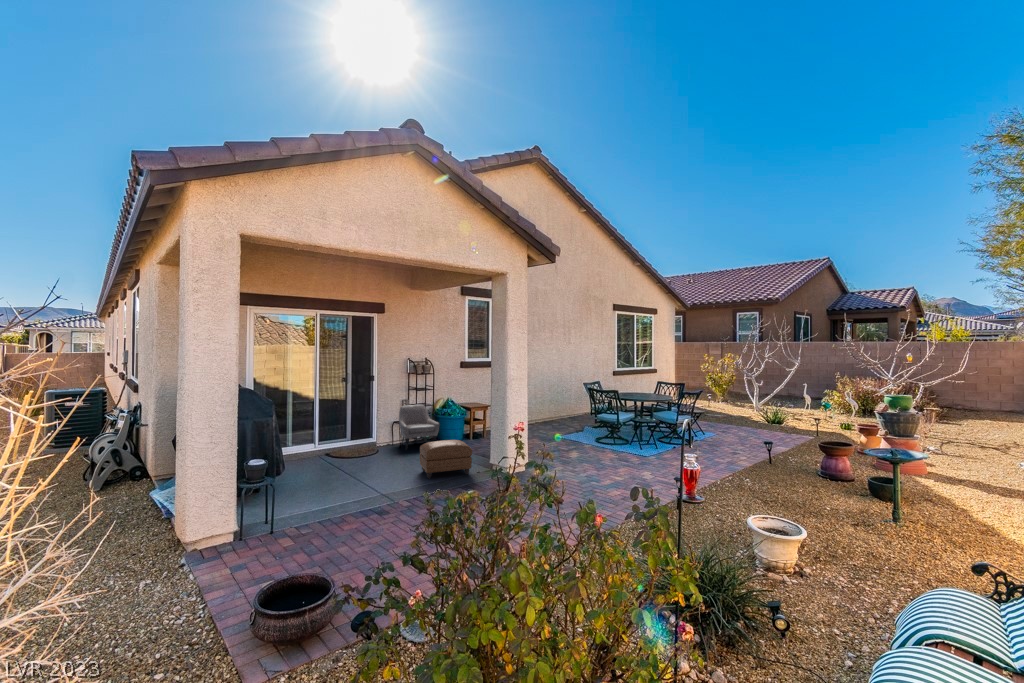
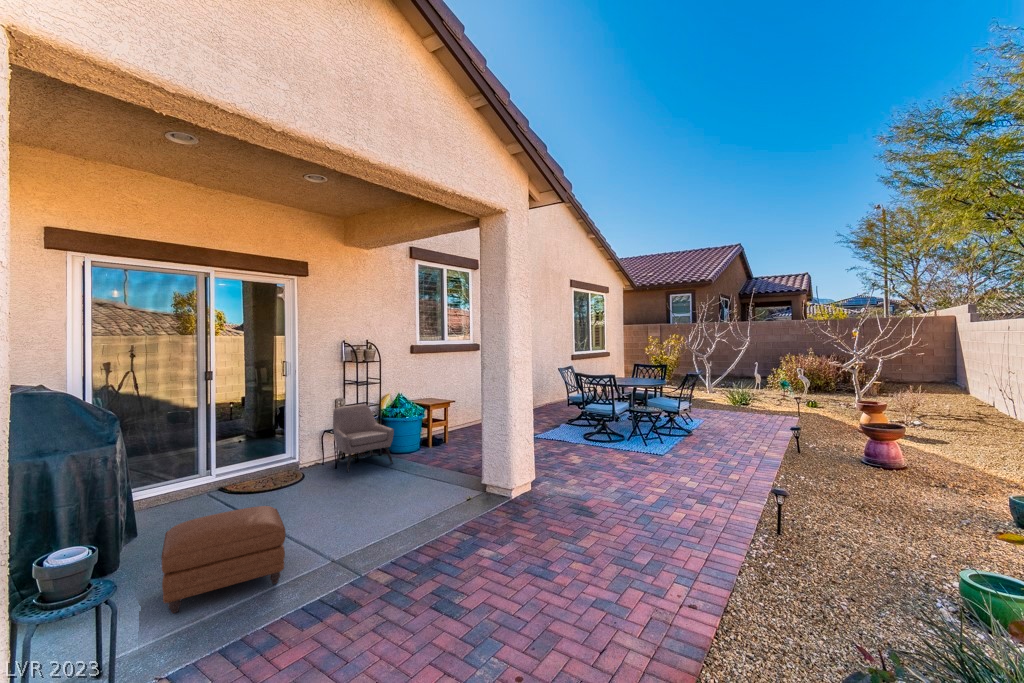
ottoman: present [420,440,472,479] -> present [161,506,285,613]

